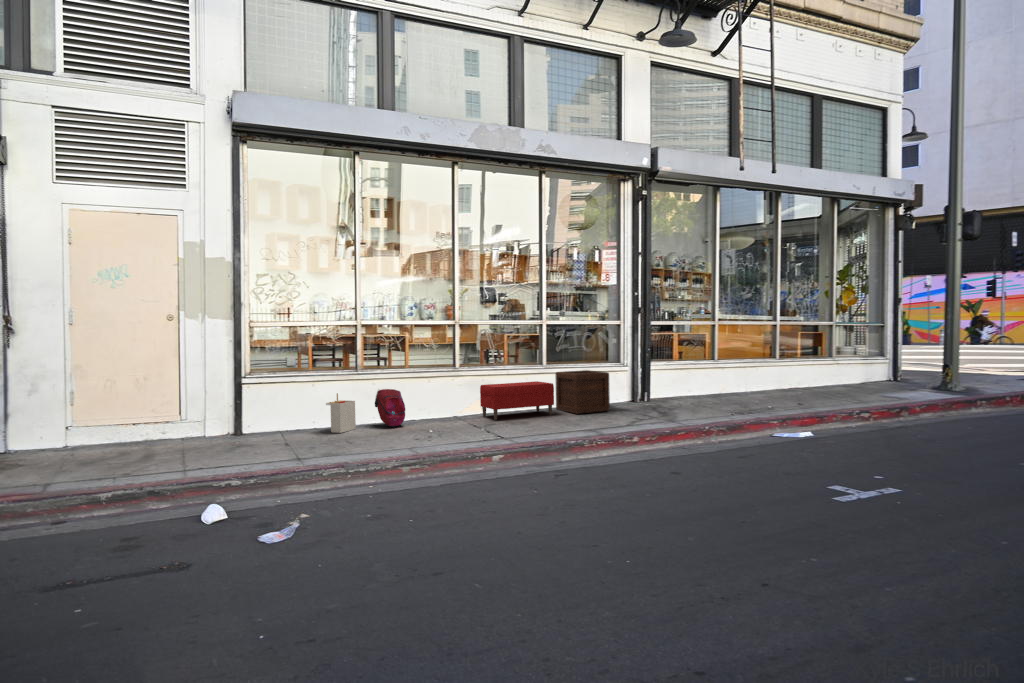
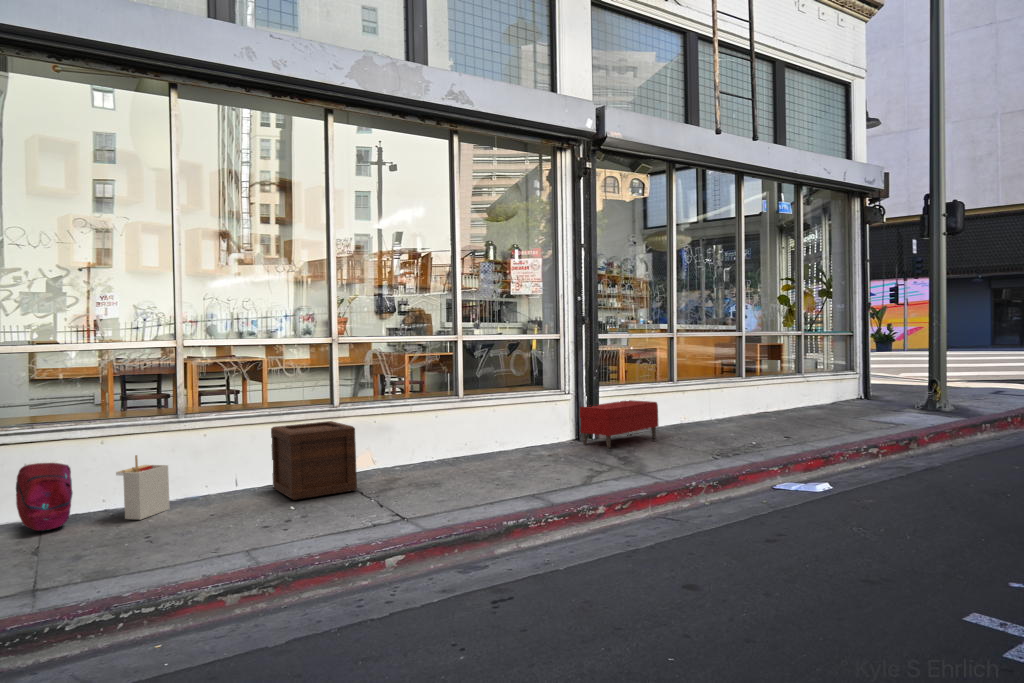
wooden crate: present [555,370,610,414] -> present [271,421,357,500]
bench: present [480,381,554,420] -> present [579,400,658,448]
backpack: present [375,388,405,427] -> present [16,459,72,531]

